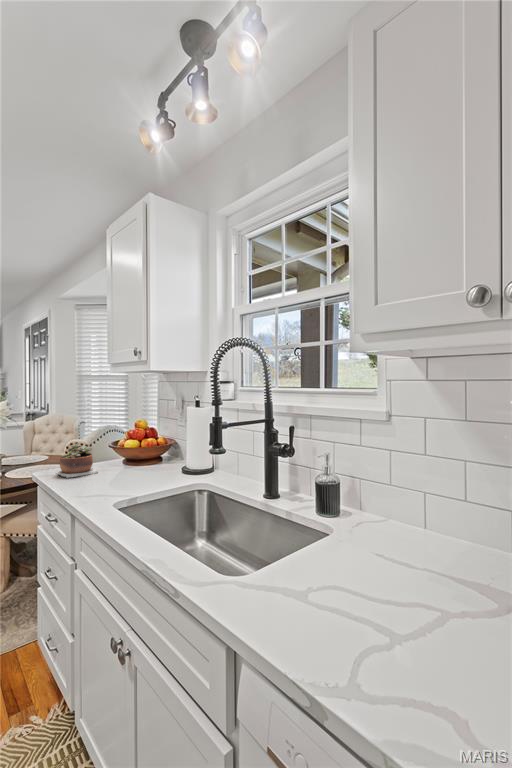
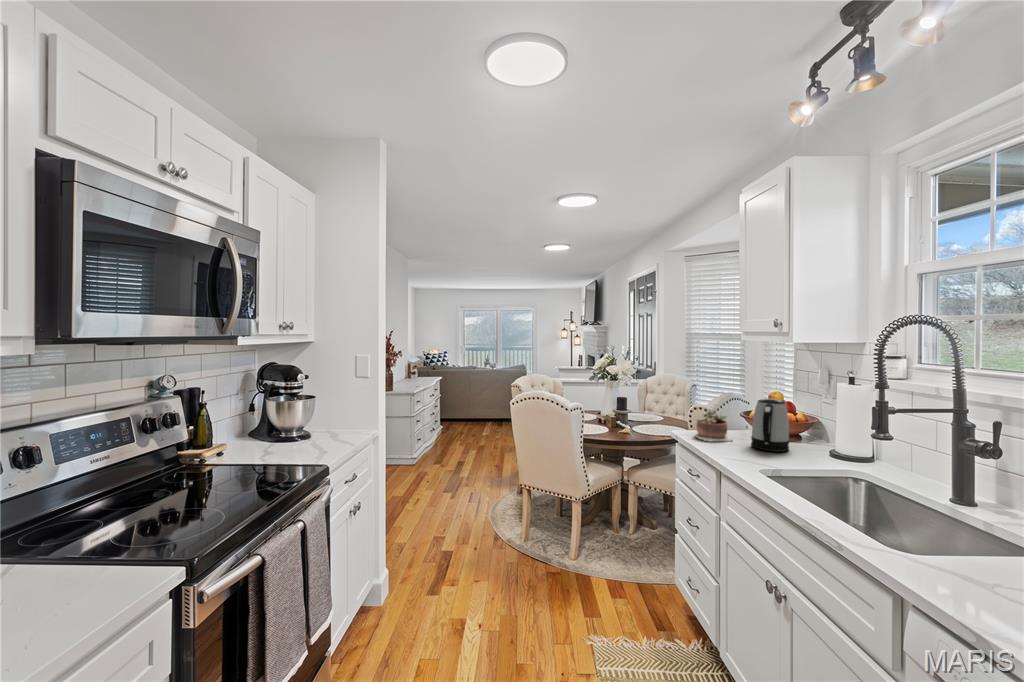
kettle: none [114,426,149,477] -> present [751,399,789,452]

